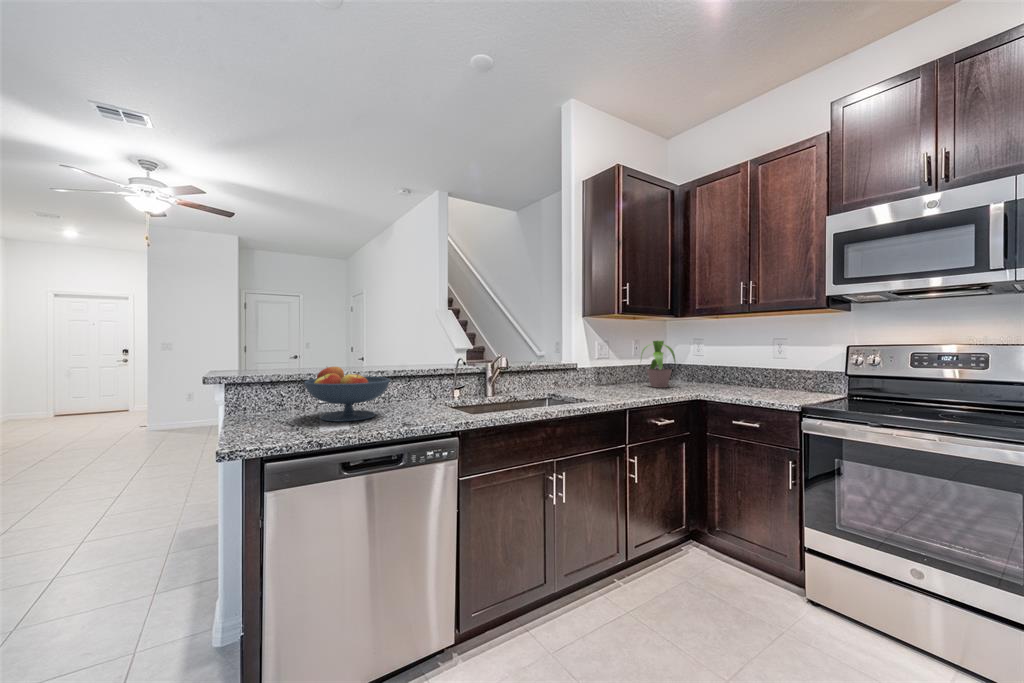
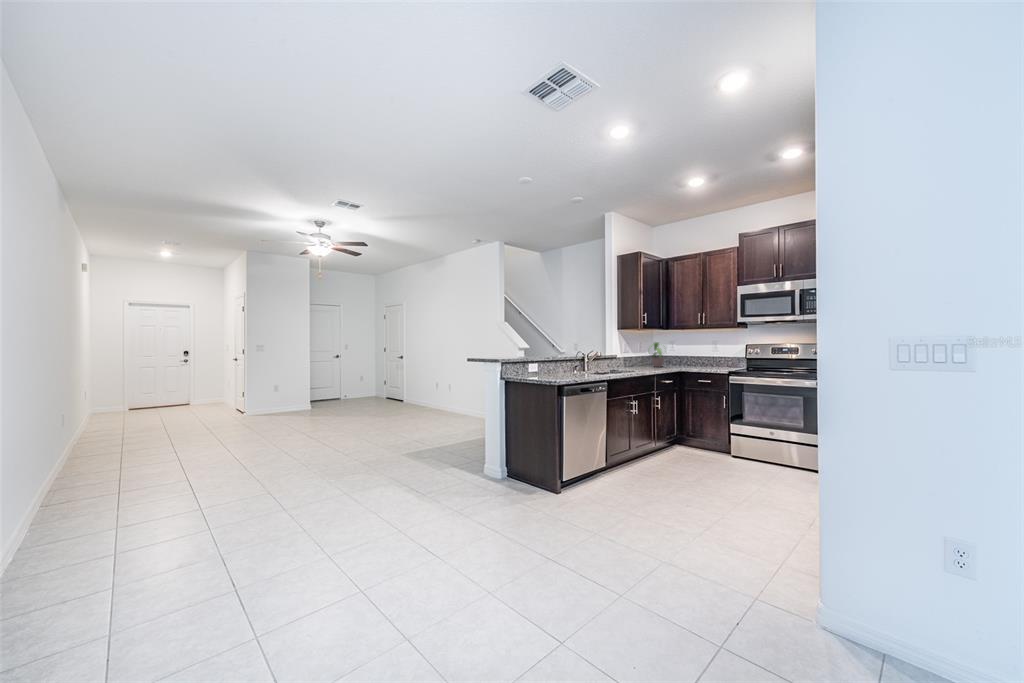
fruit bowl: present [304,367,390,422] -> none [536,355,570,377]

